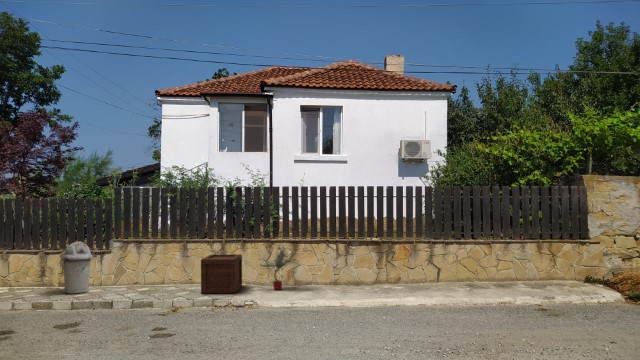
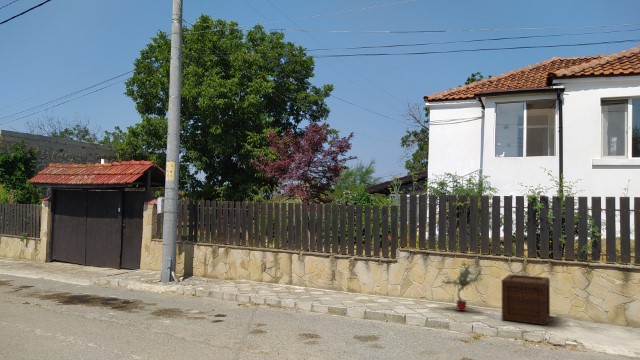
trash can: present [62,242,93,293] -> none [352,249,381,302]
potted tree: present [260,245,295,290] -> present [442,263,482,311]

